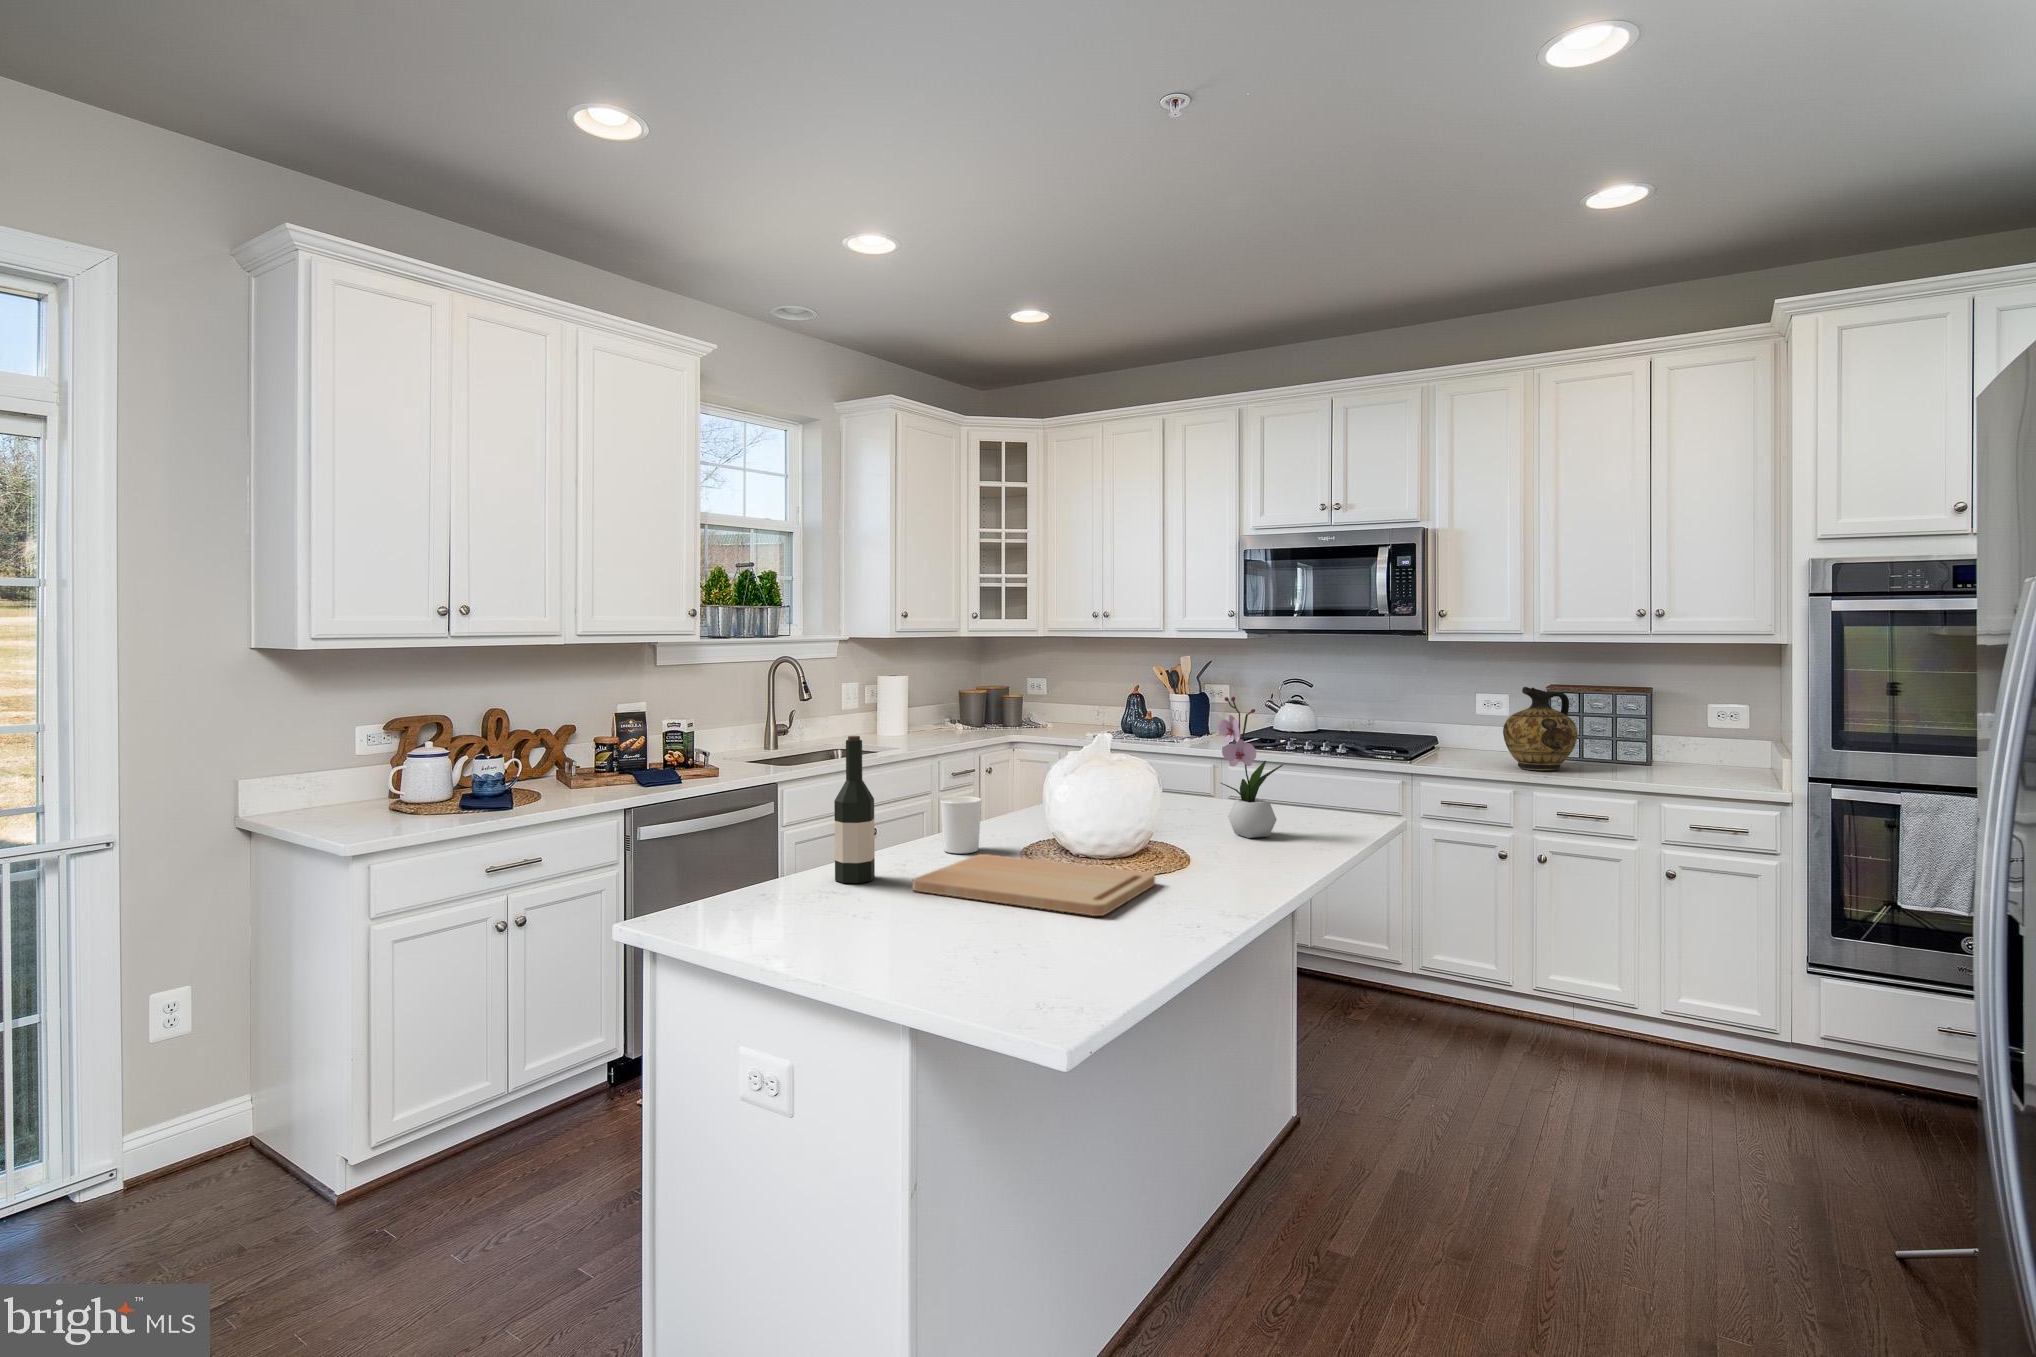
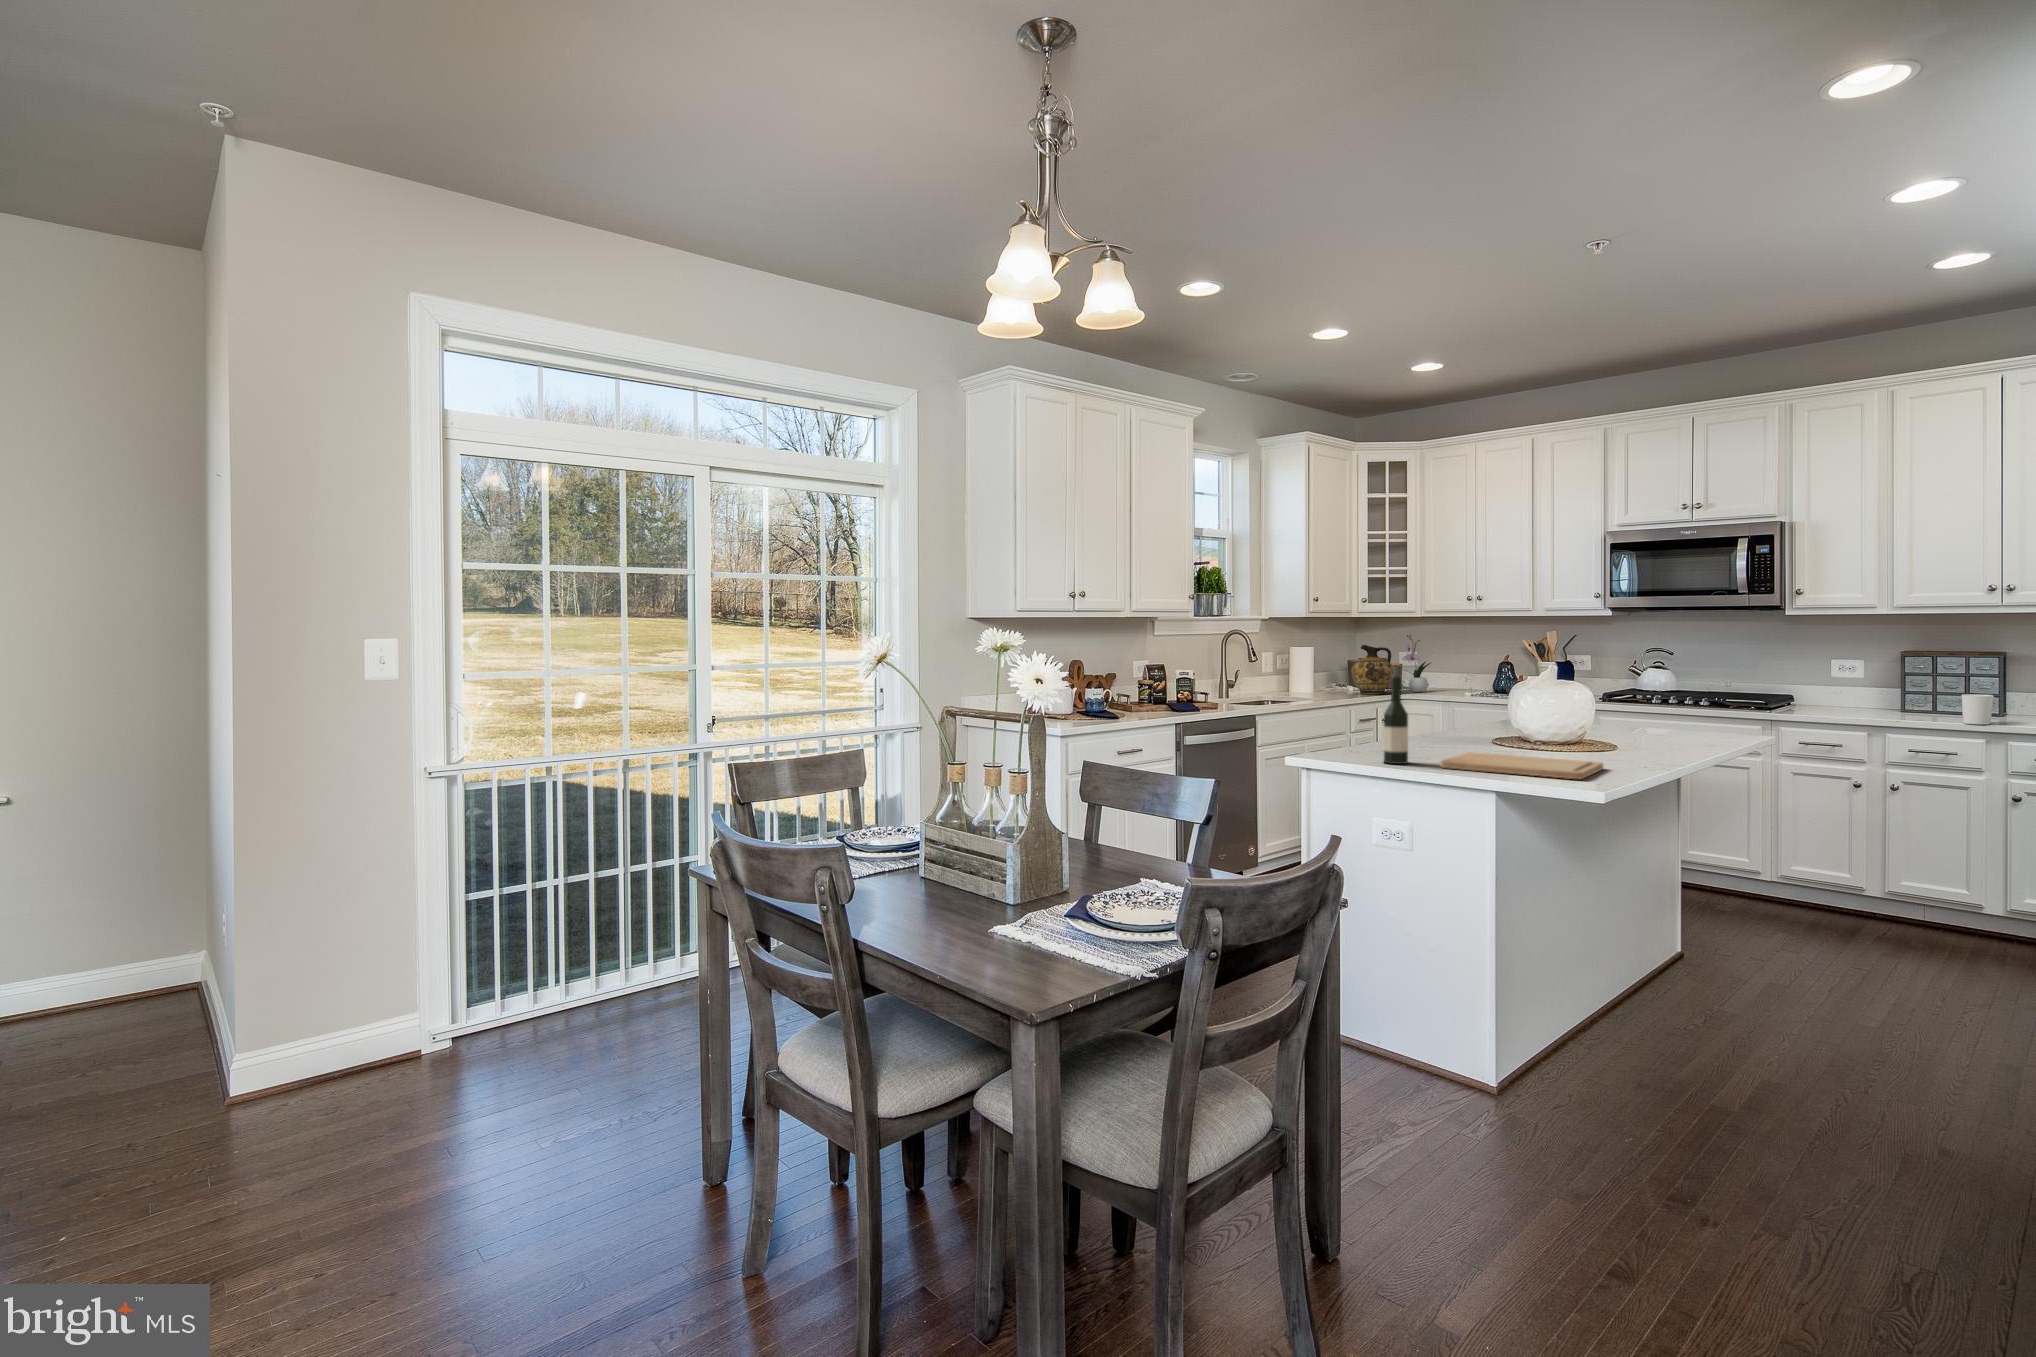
ceramic jug: present [1503,687,1577,770] -> present [1351,645,1393,694]
flower arrangement: present [1218,696,1283,838] -> present [1404,635,1430,692]
candle holder: present [940,796,982,853] -> present [1961,694,1994,725]

